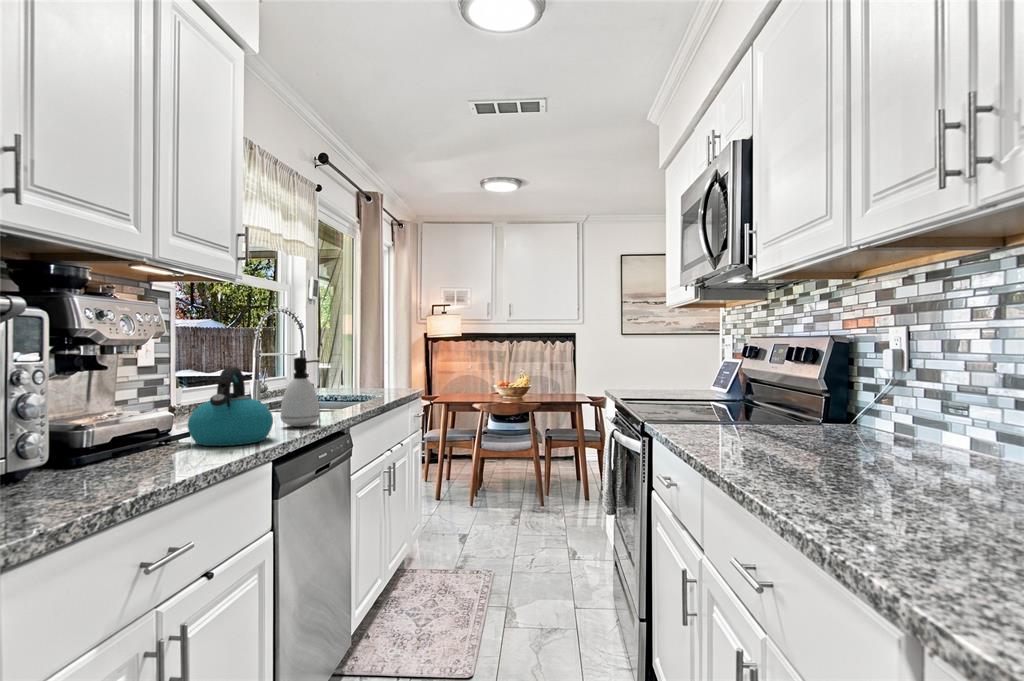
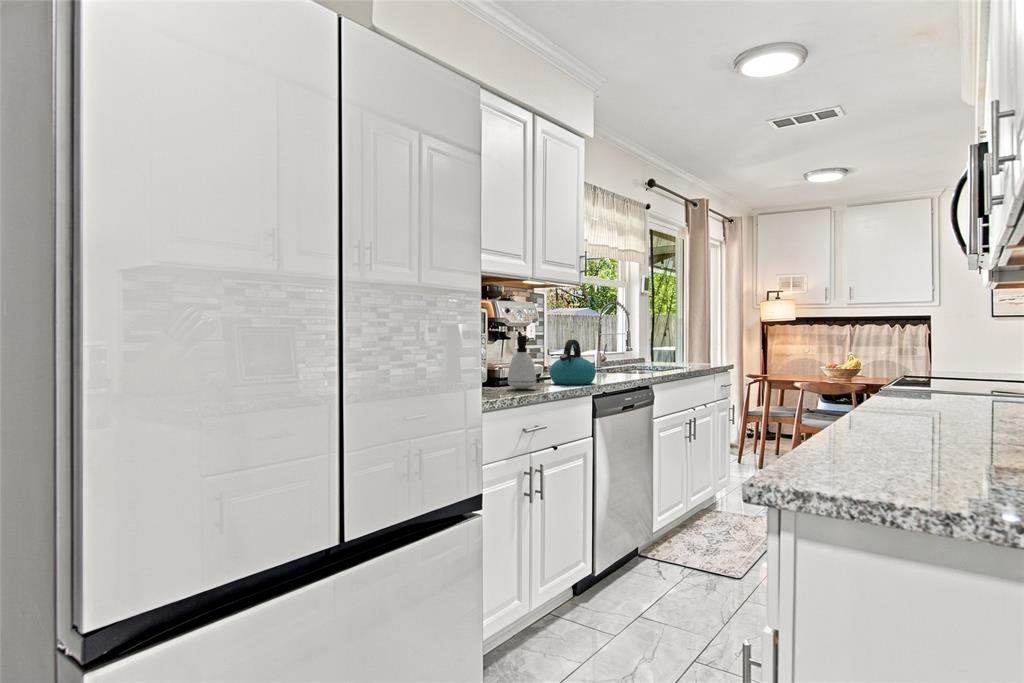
soap dispenser: present [280,357,320,427] -> present [508,336,536,389]

